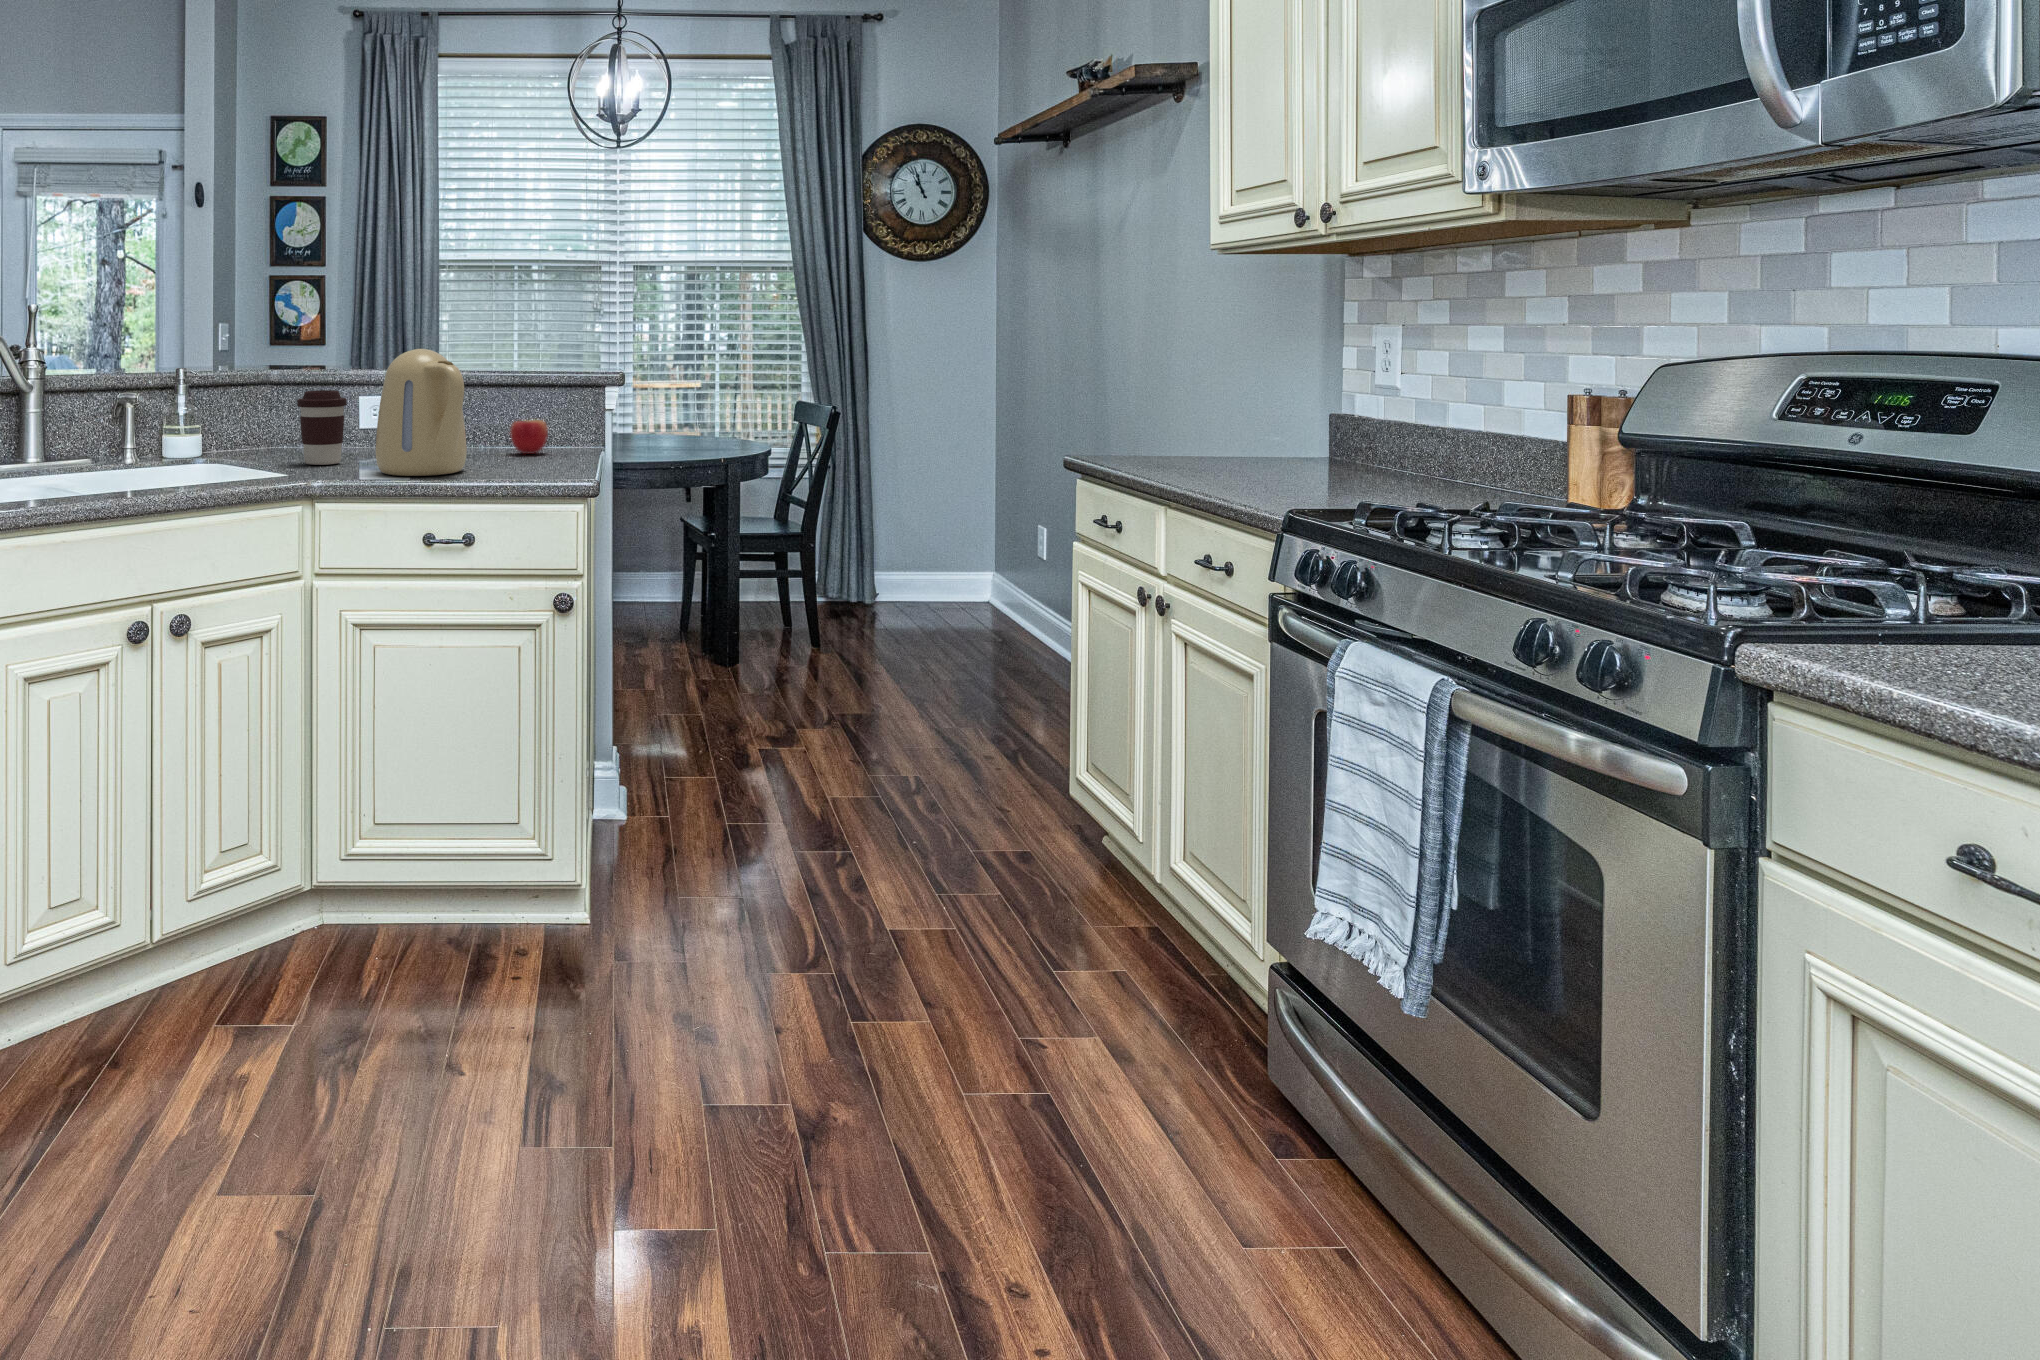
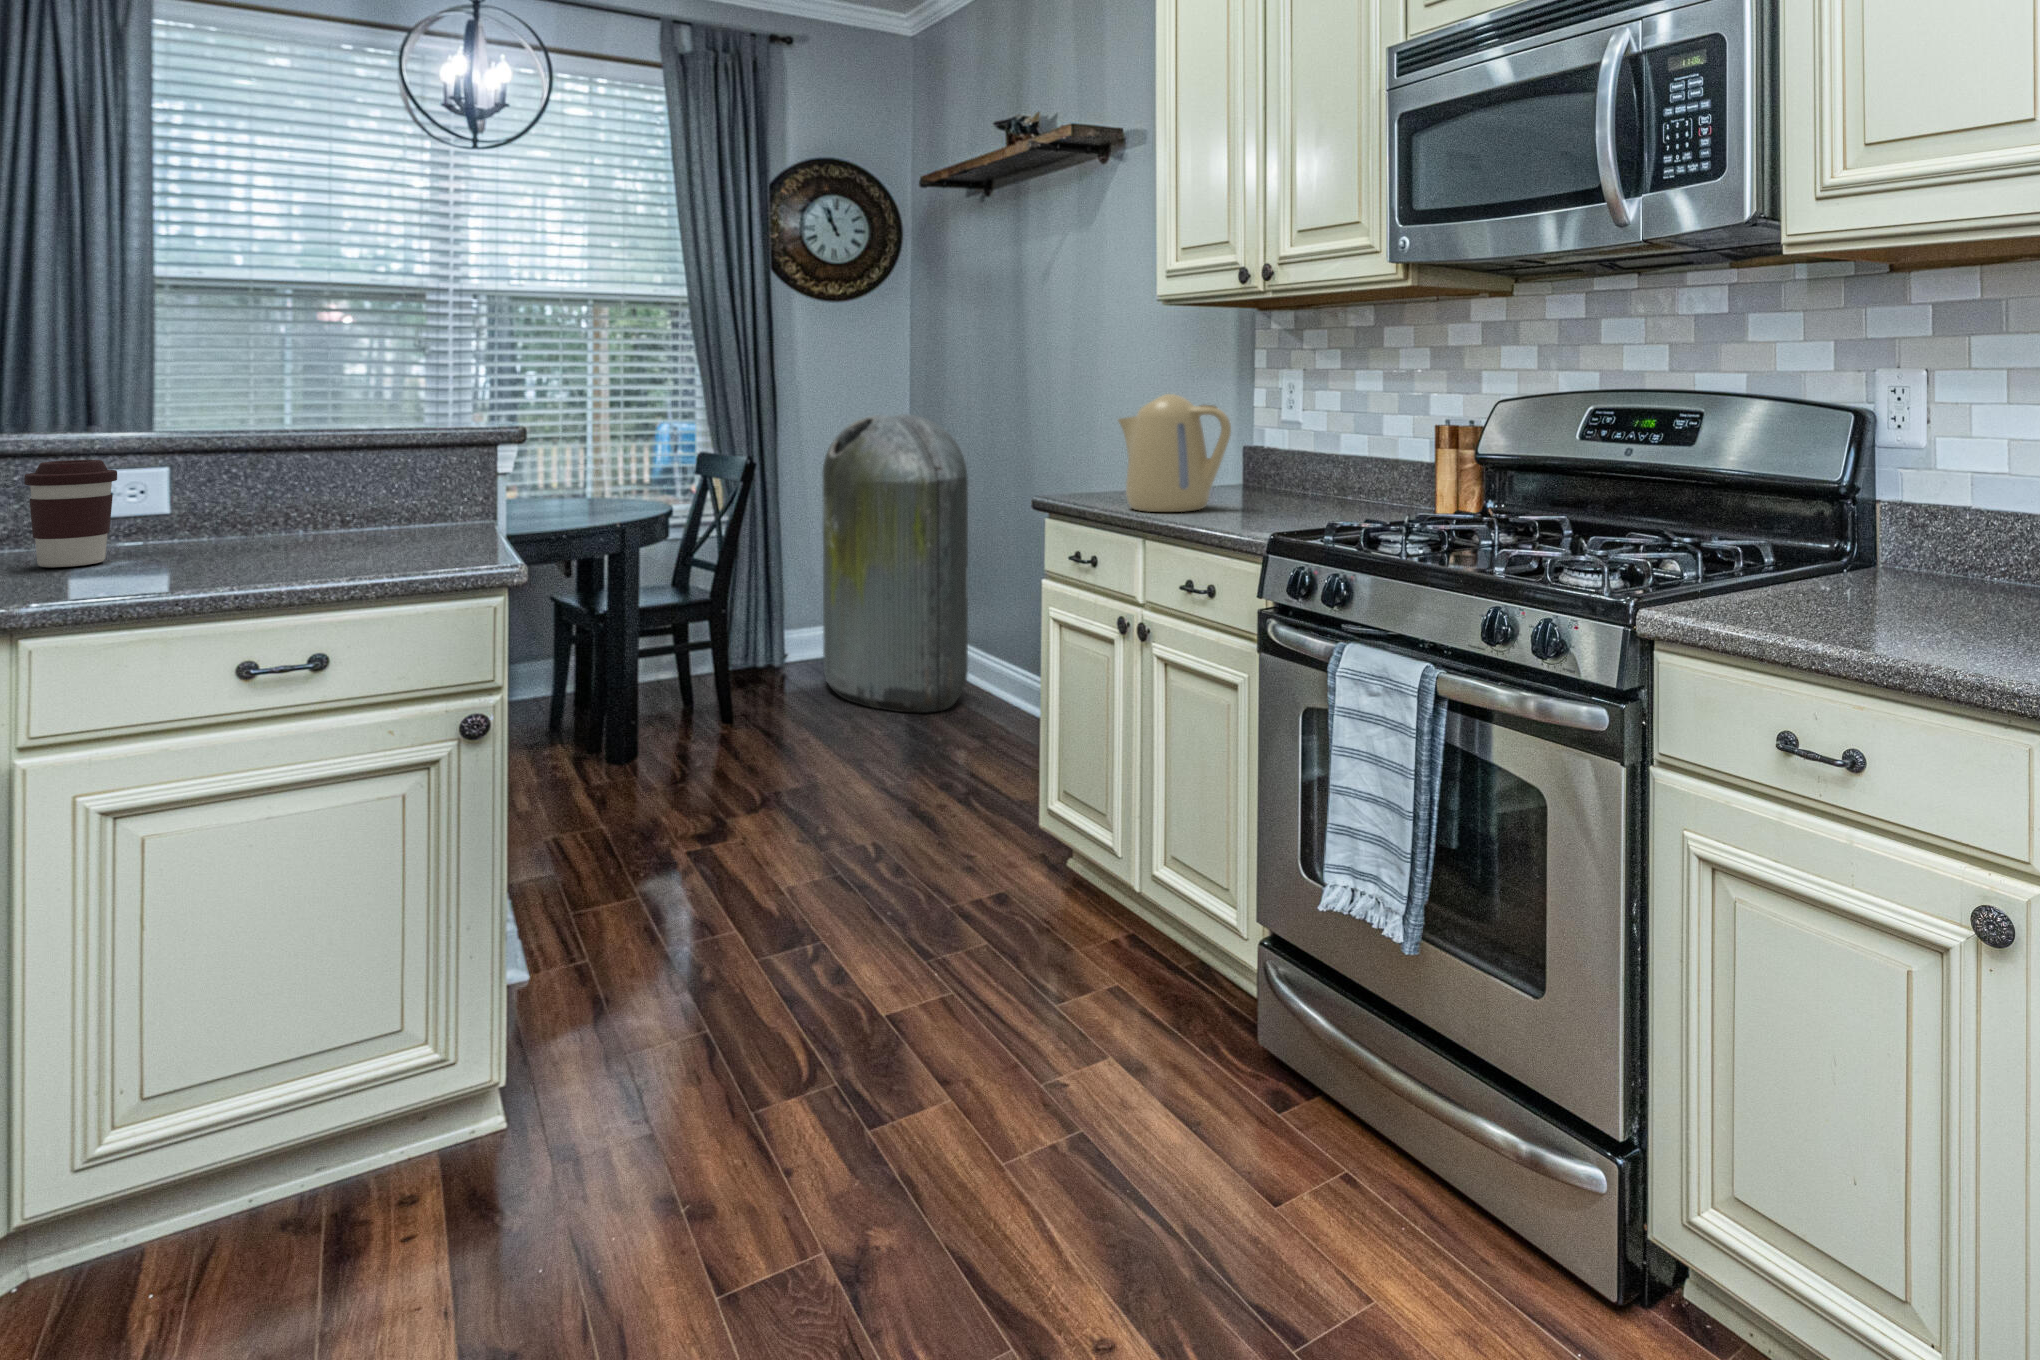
kettle: present [376,349,467,476] -> present [1118,394,1231,512]
trash can: none [906,372,1045,669] -> present [822,414,968,713]
apple: present [510,419,548,454] -> none [383,473,440,530]

